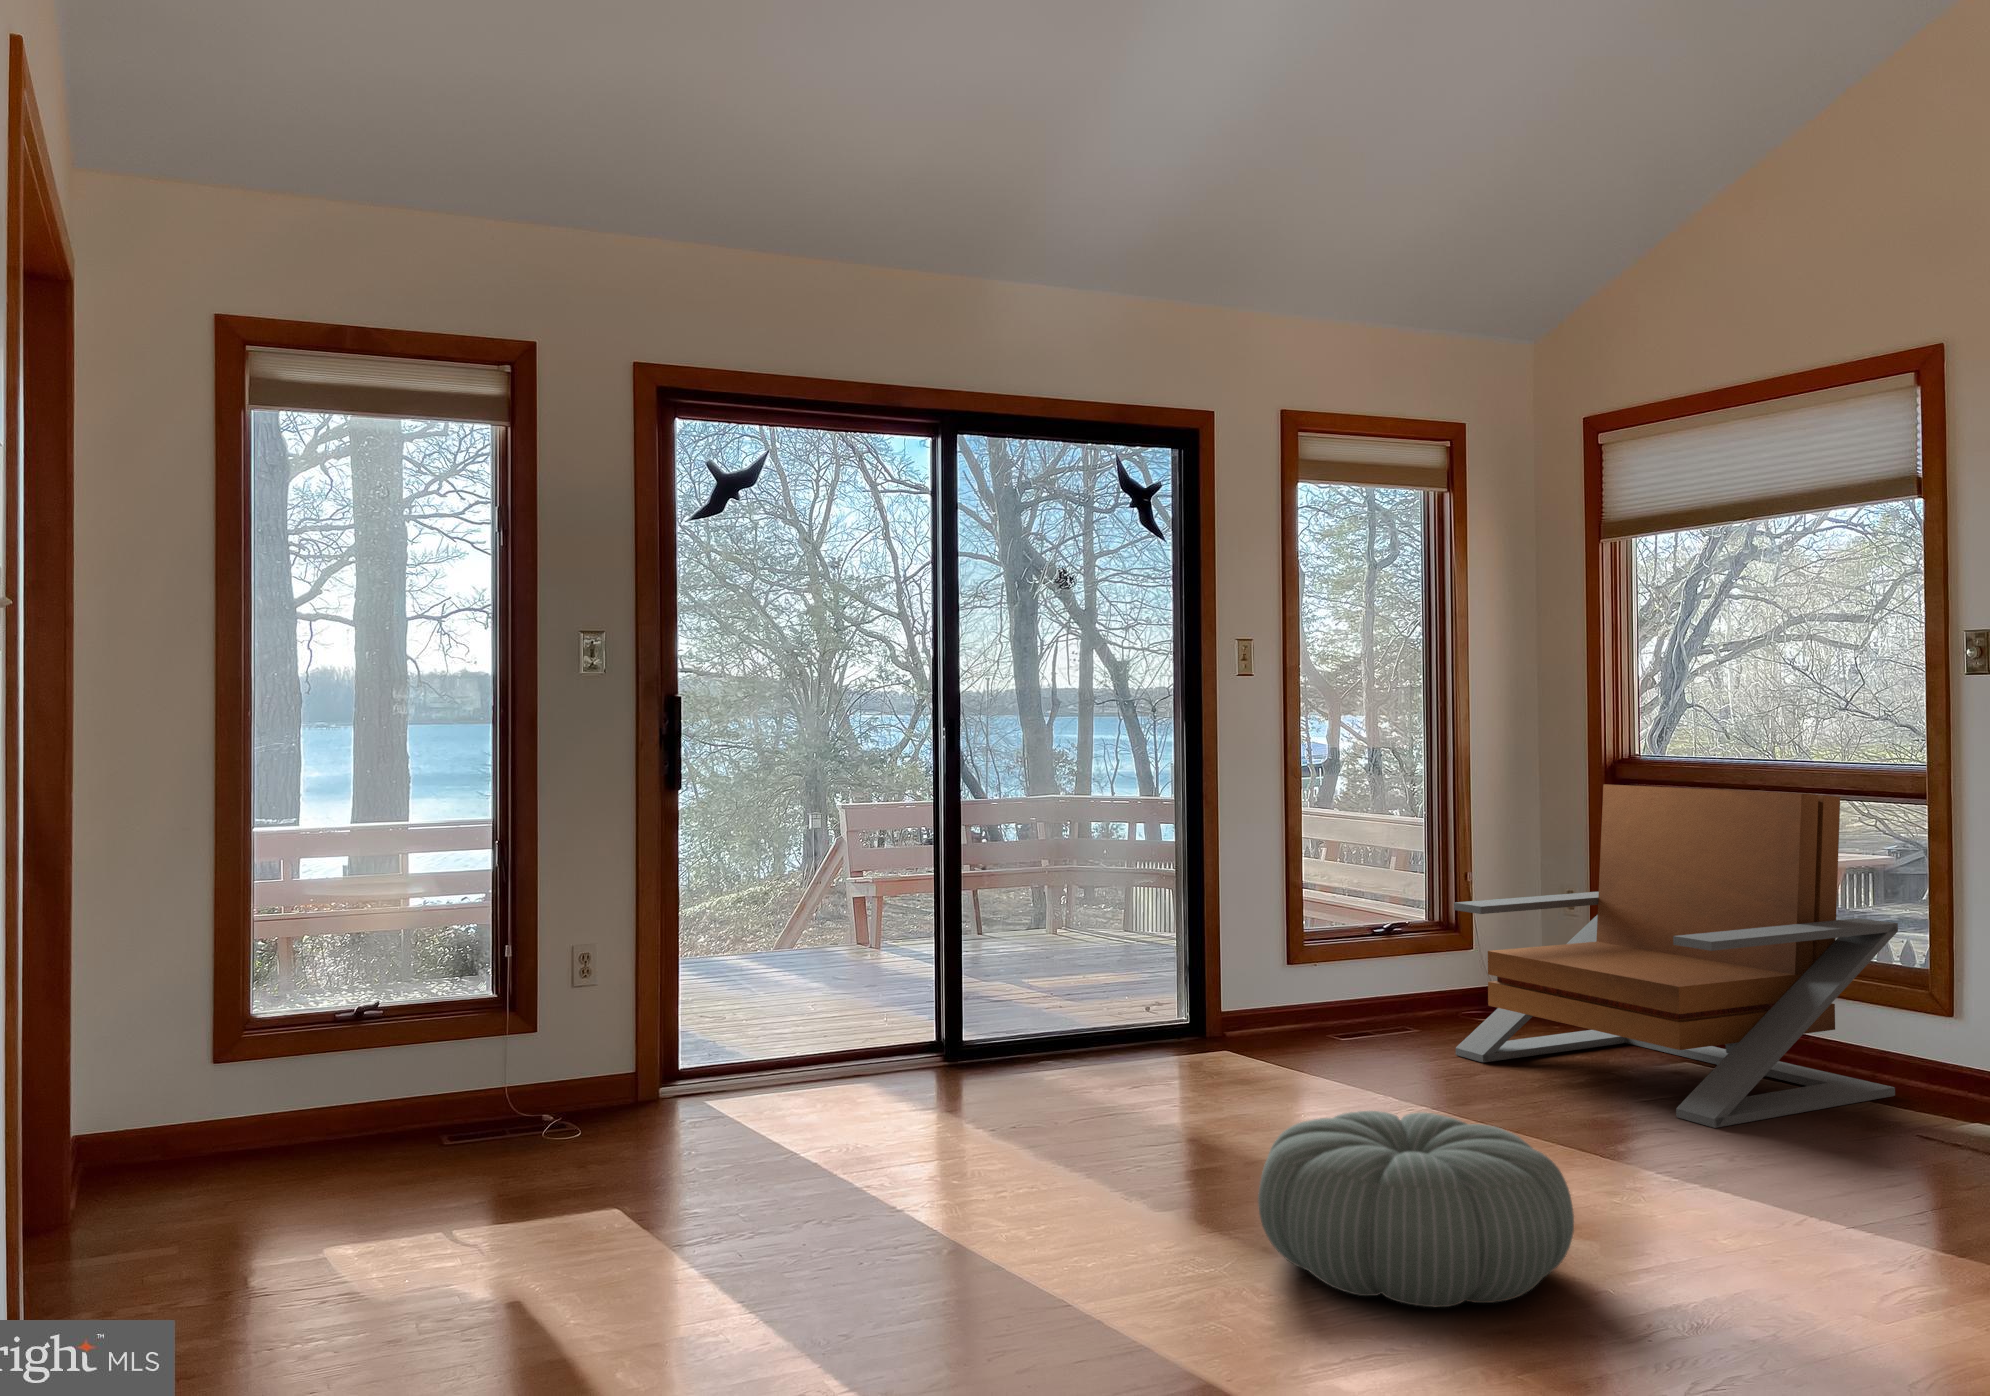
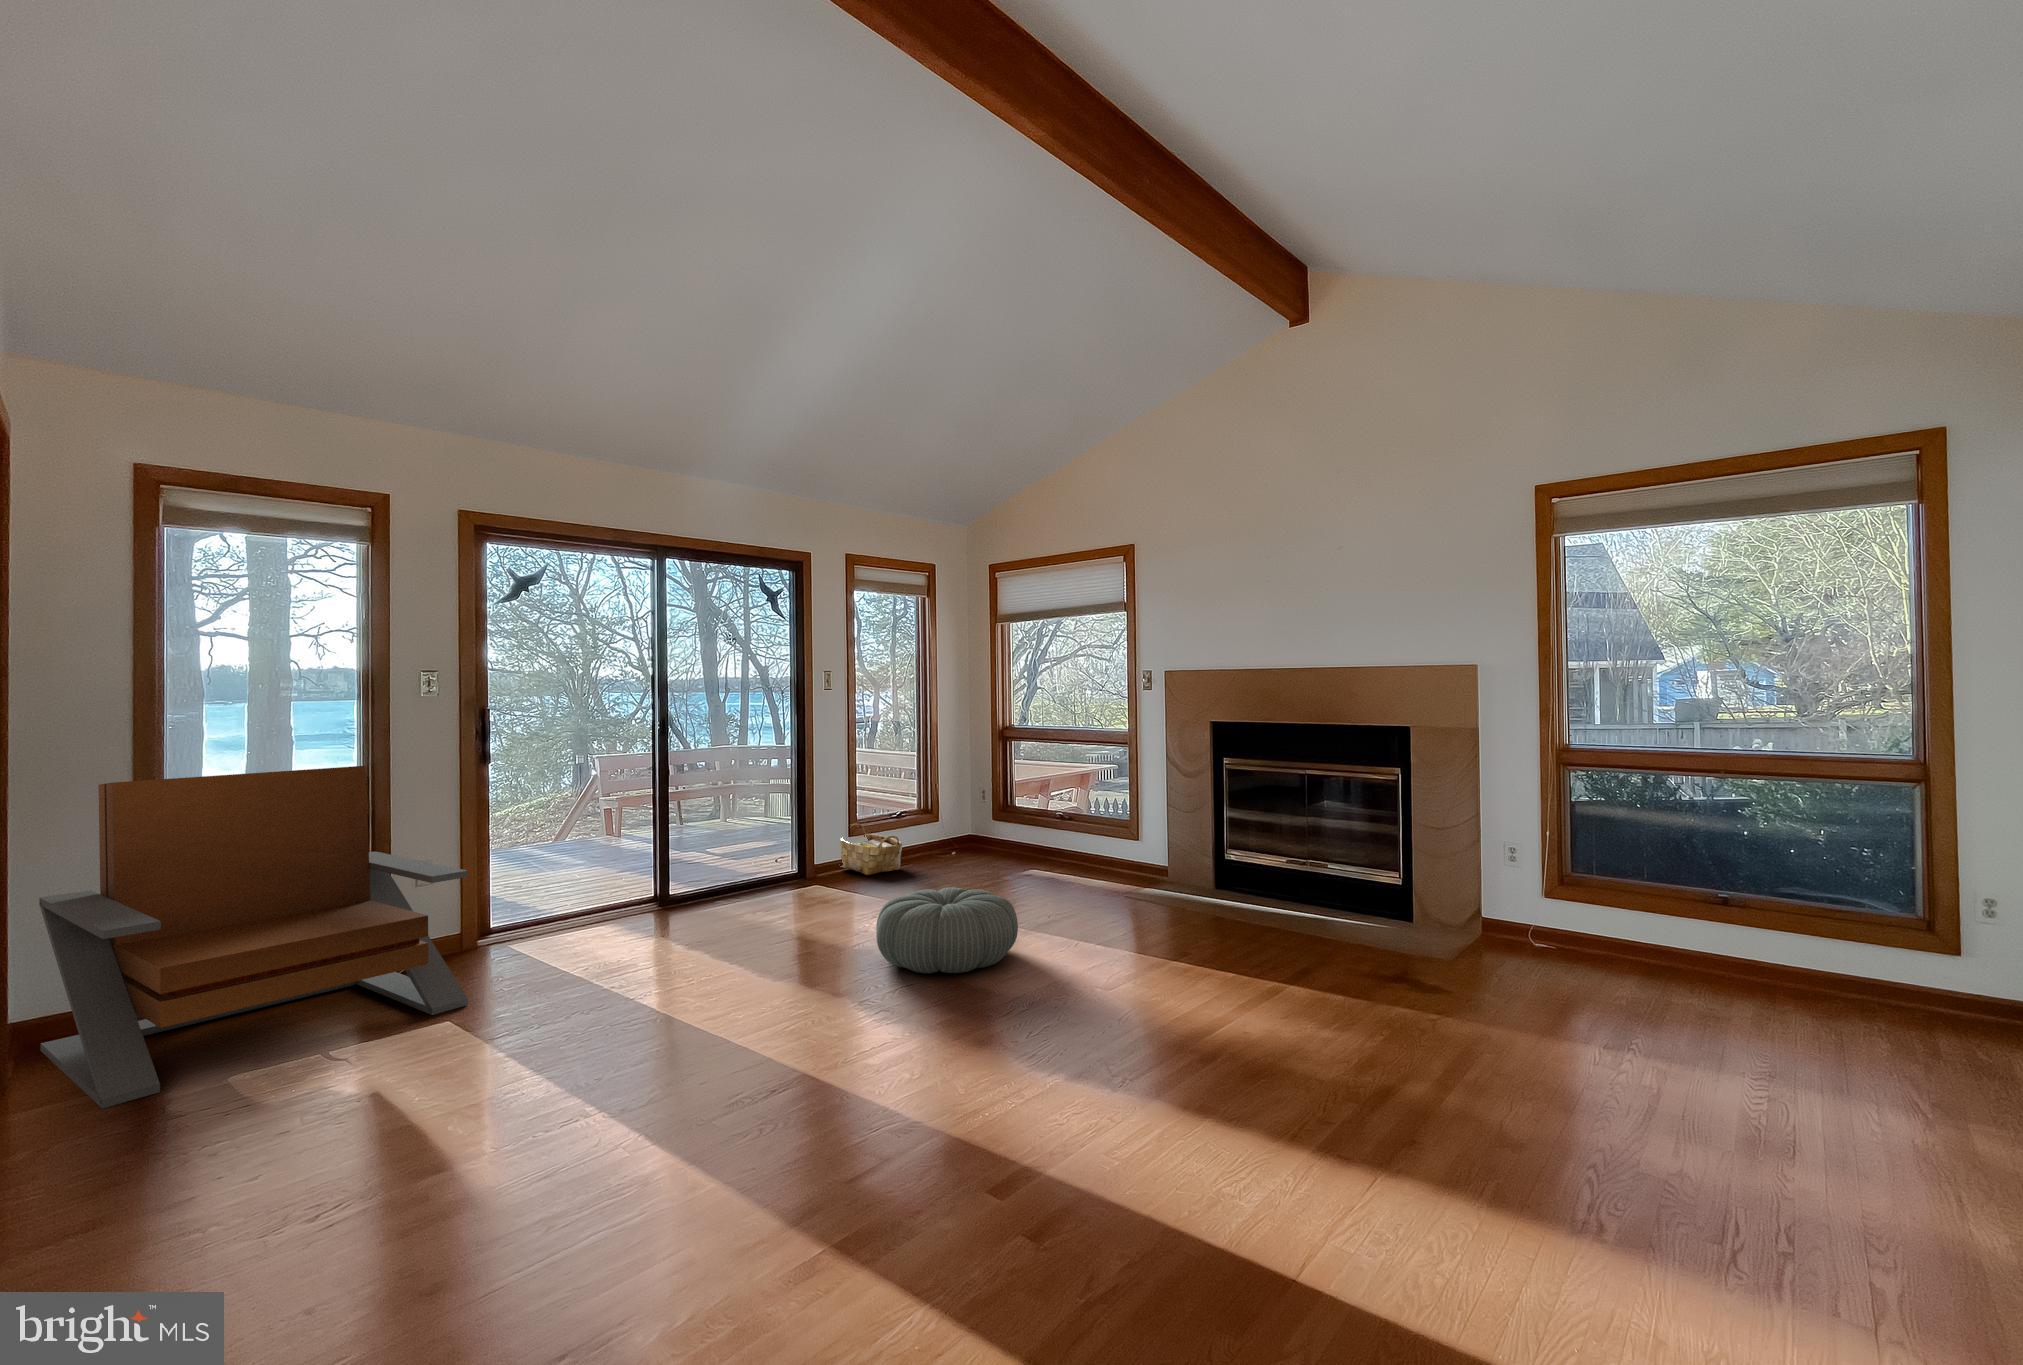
lounge chair: present [1454,784,1898,1128] -> present [39,766,468,1108]
woven basket: none [1264,954,1382,1056] -> present [840,823,902,875]

